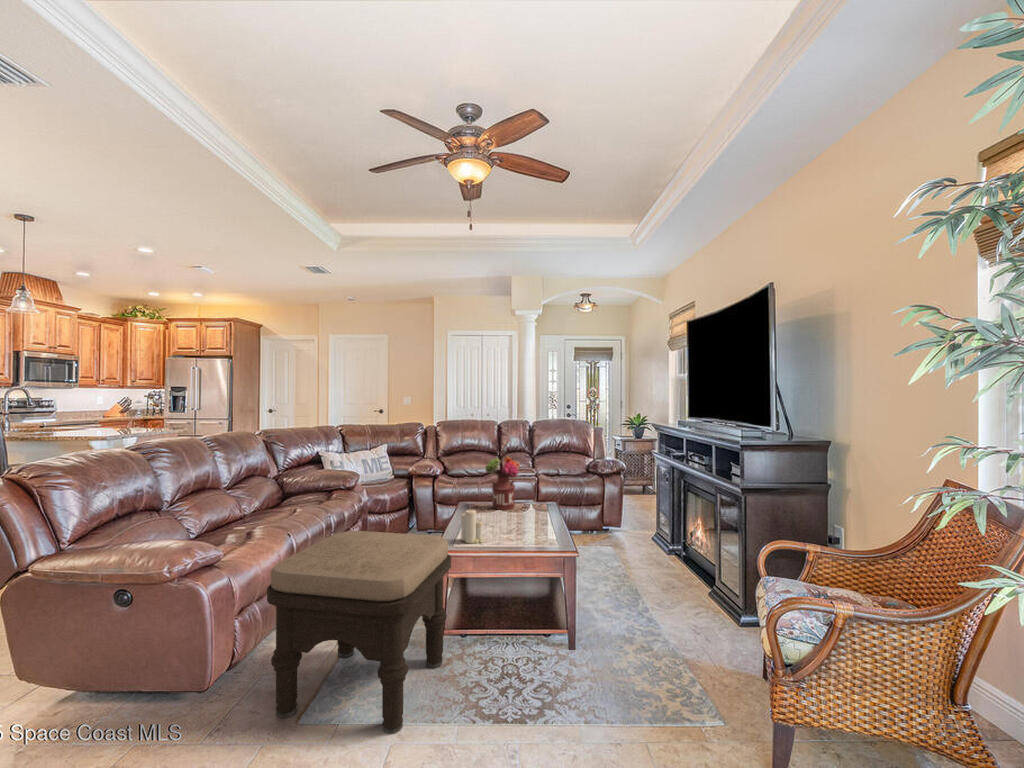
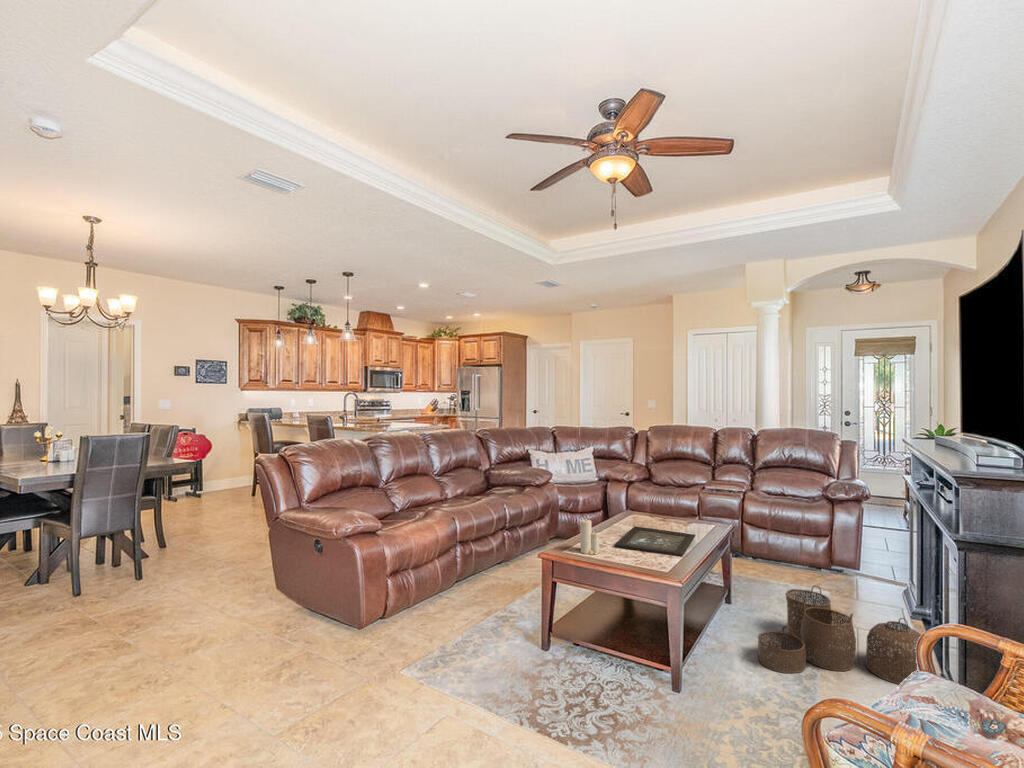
flower arrangement: present [486,457,520,510] -> none [647,469,689,527]
tray: none [485,513,550,534] -> present [615,526,695,557]
ottoman: present [267,531,451,734] -> none [385,523,546,707]
woven basket: none [602,540,706,612] -> present [758,585,921,684]

